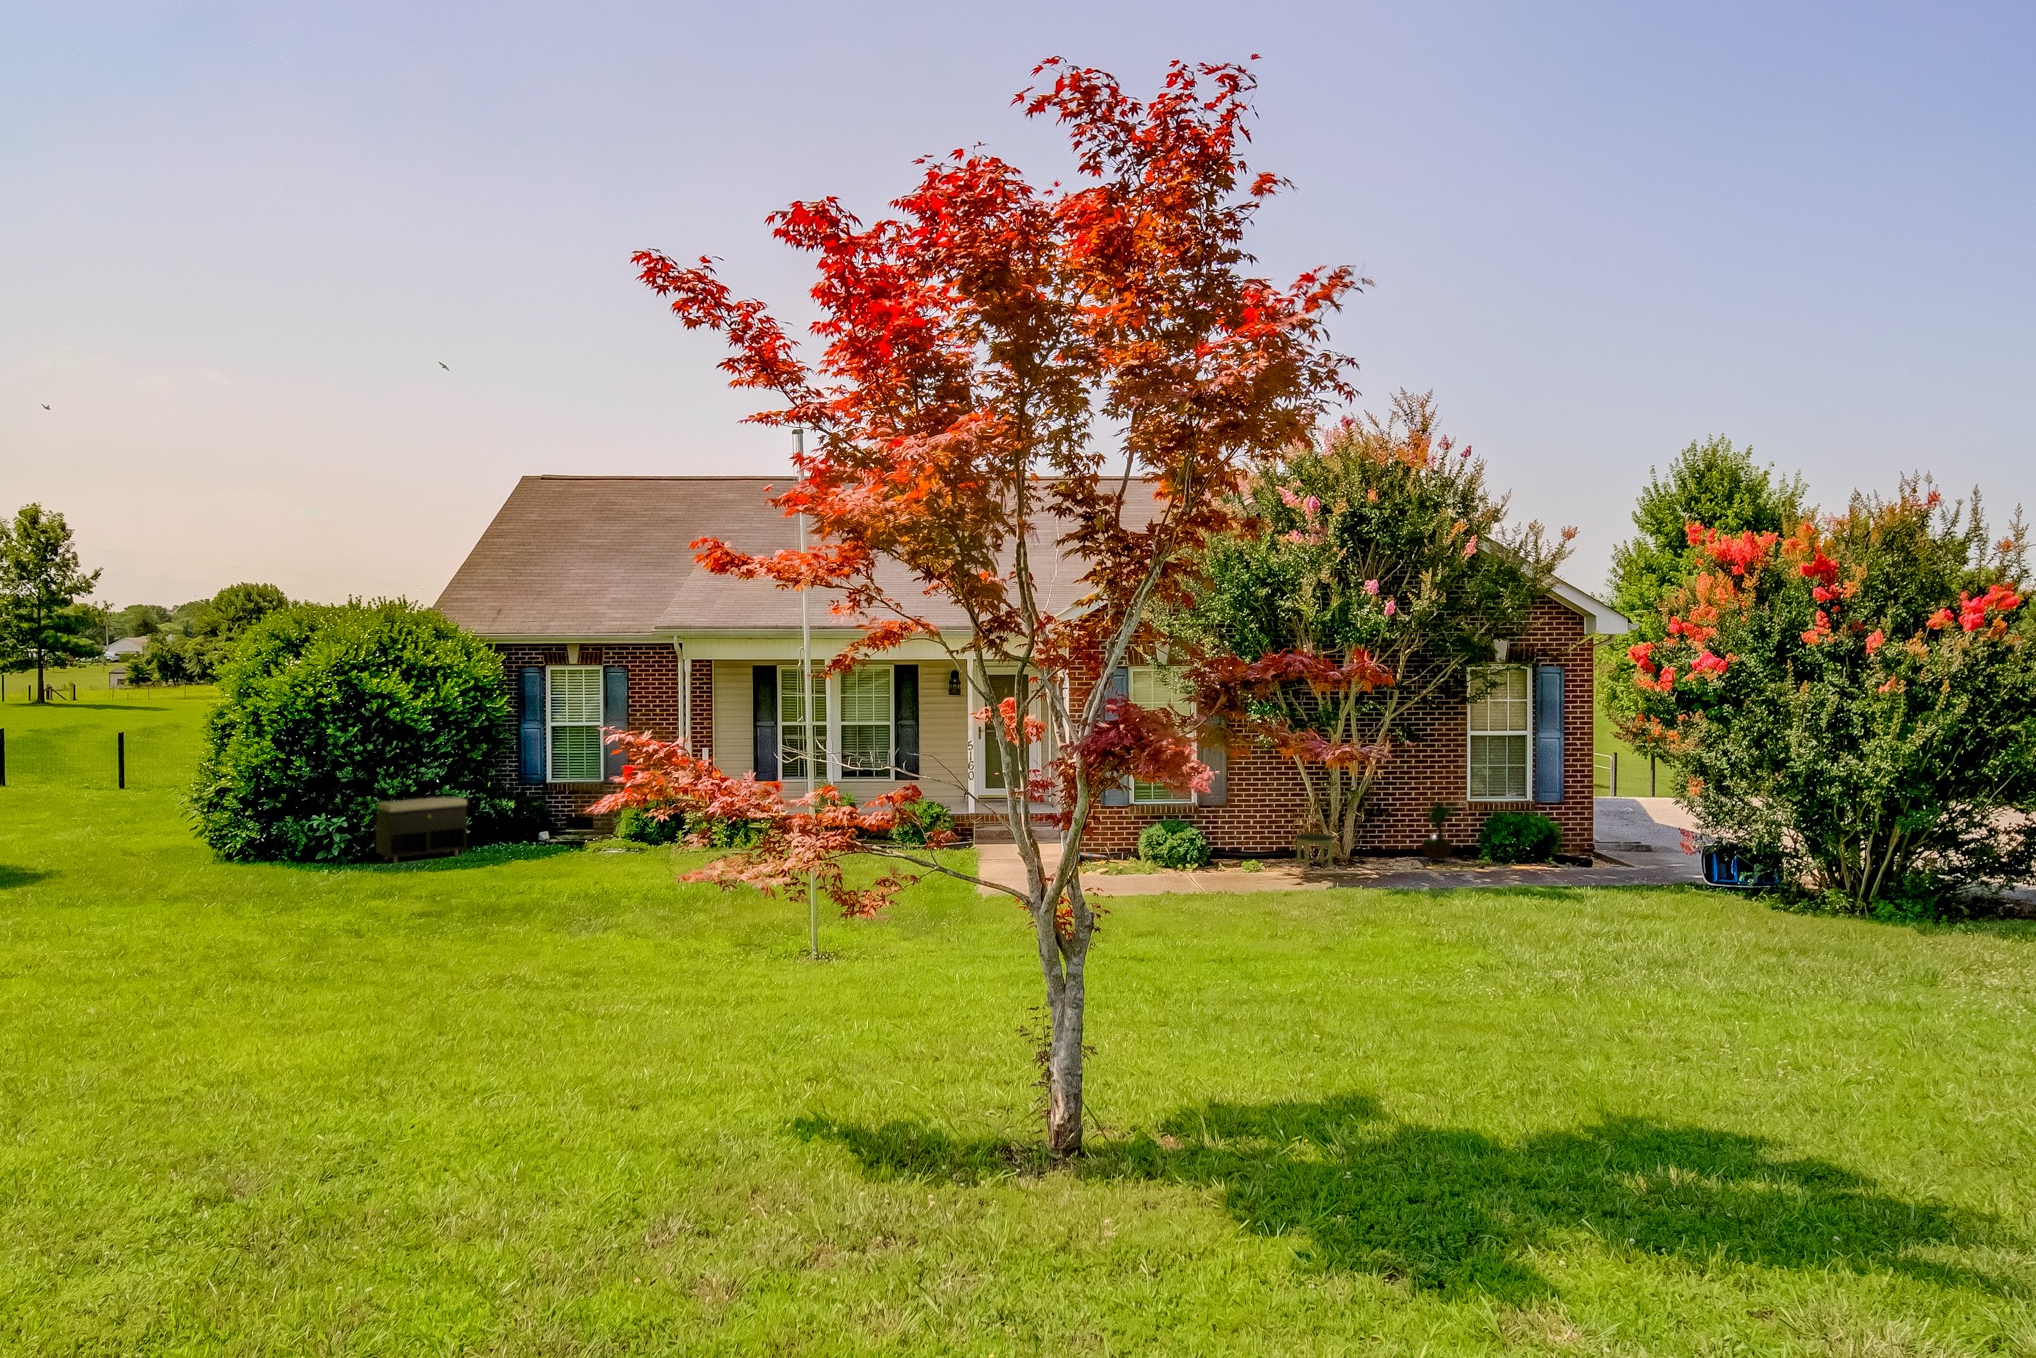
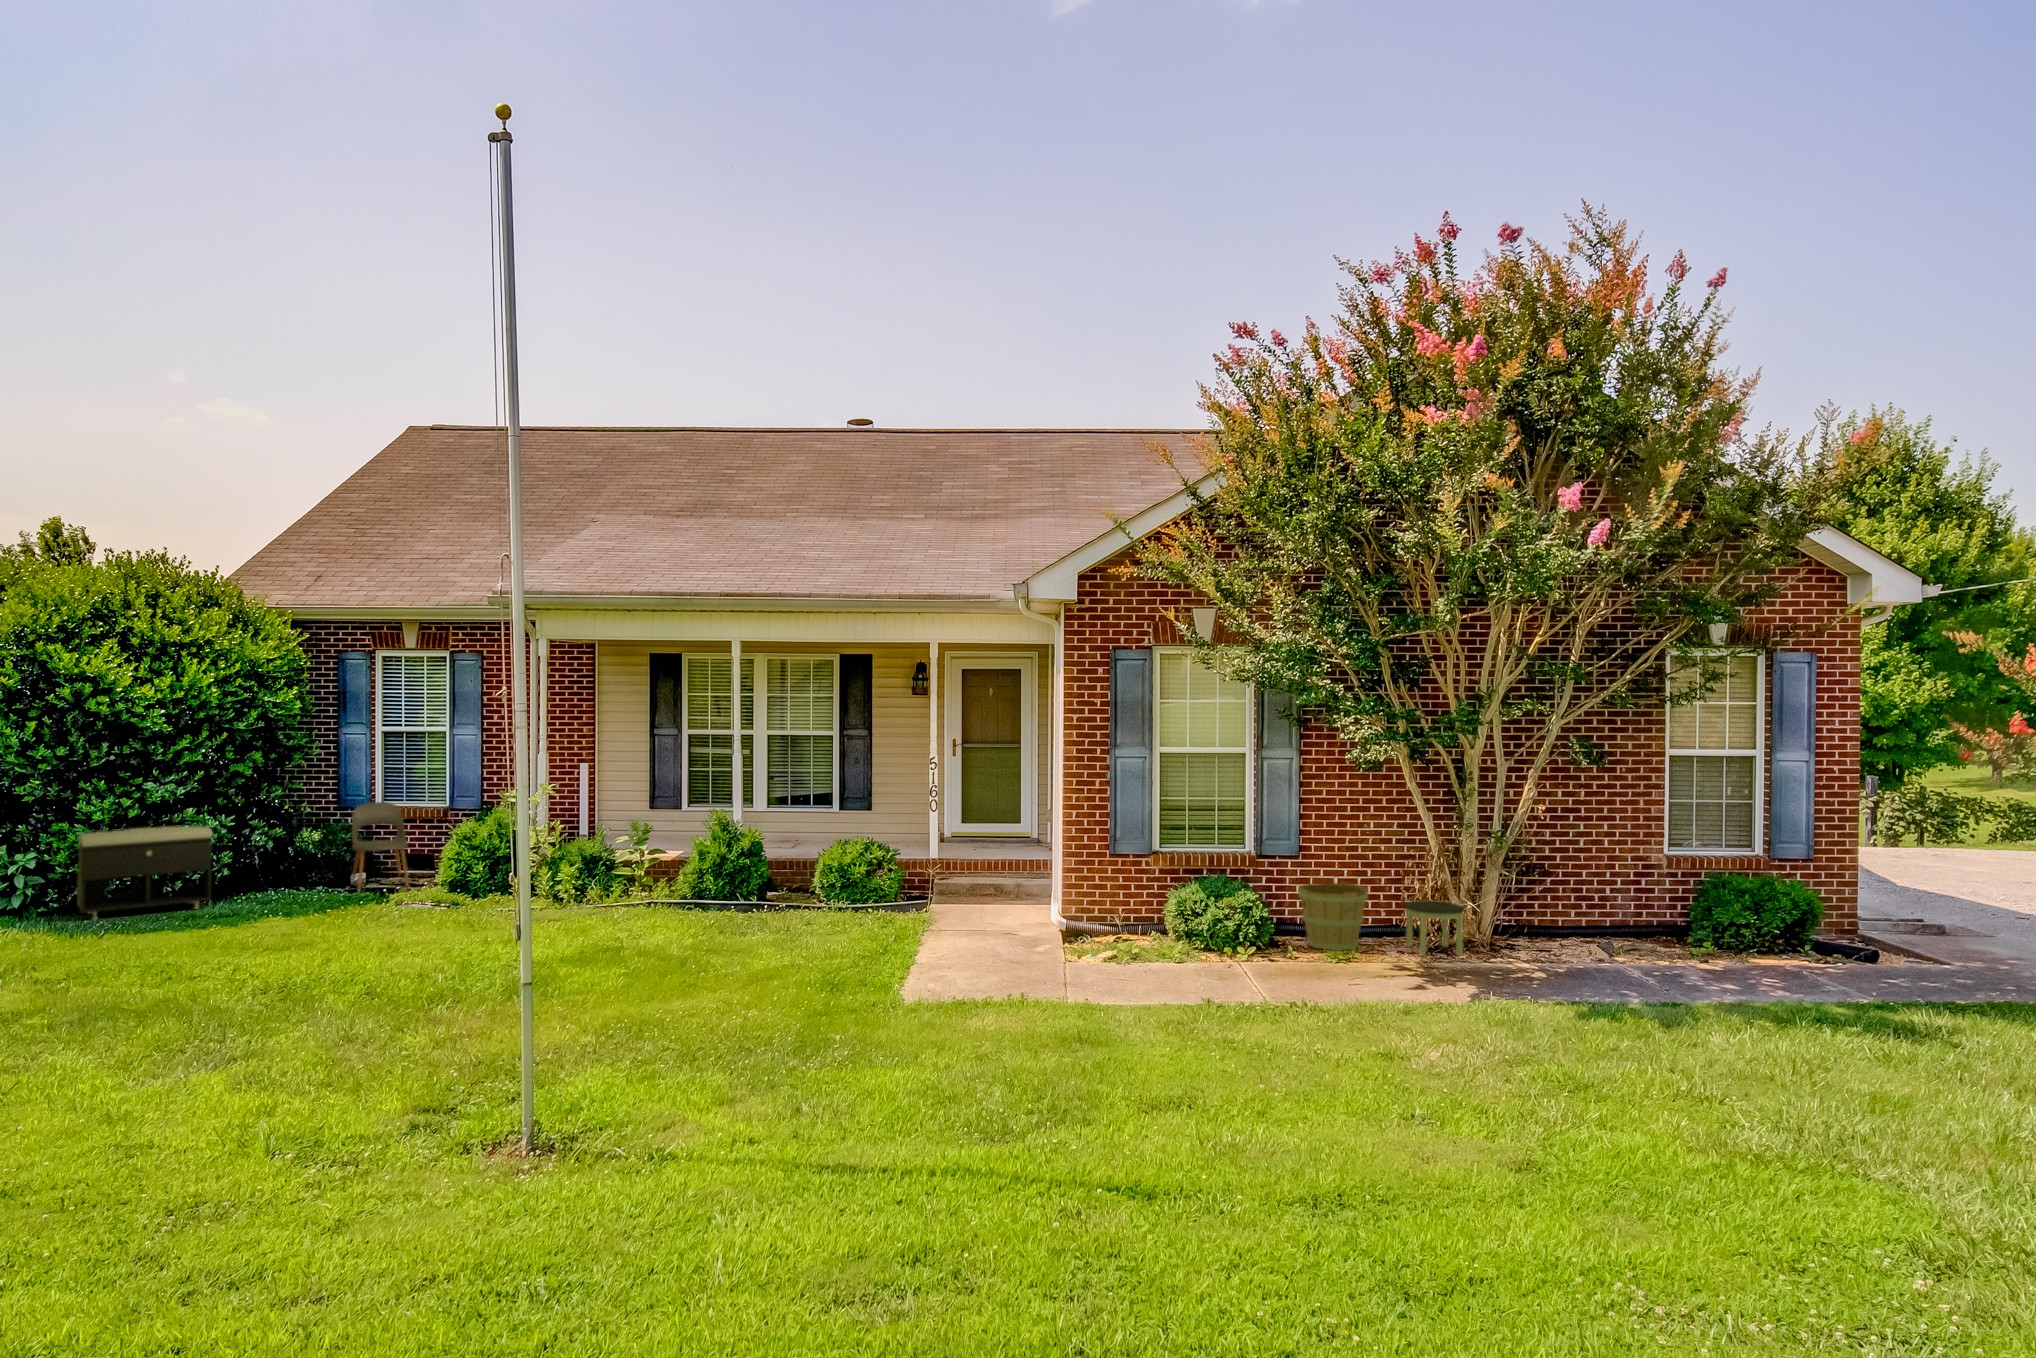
chair: none [543,779,588,843] -> present [351,802,409,891]
potted tree: present [1422,799,1456,861] -> none [1595,845,1658,945]
wooden bucket: none [1226,822,1272,867] -> present [1298,882,1368,951]

